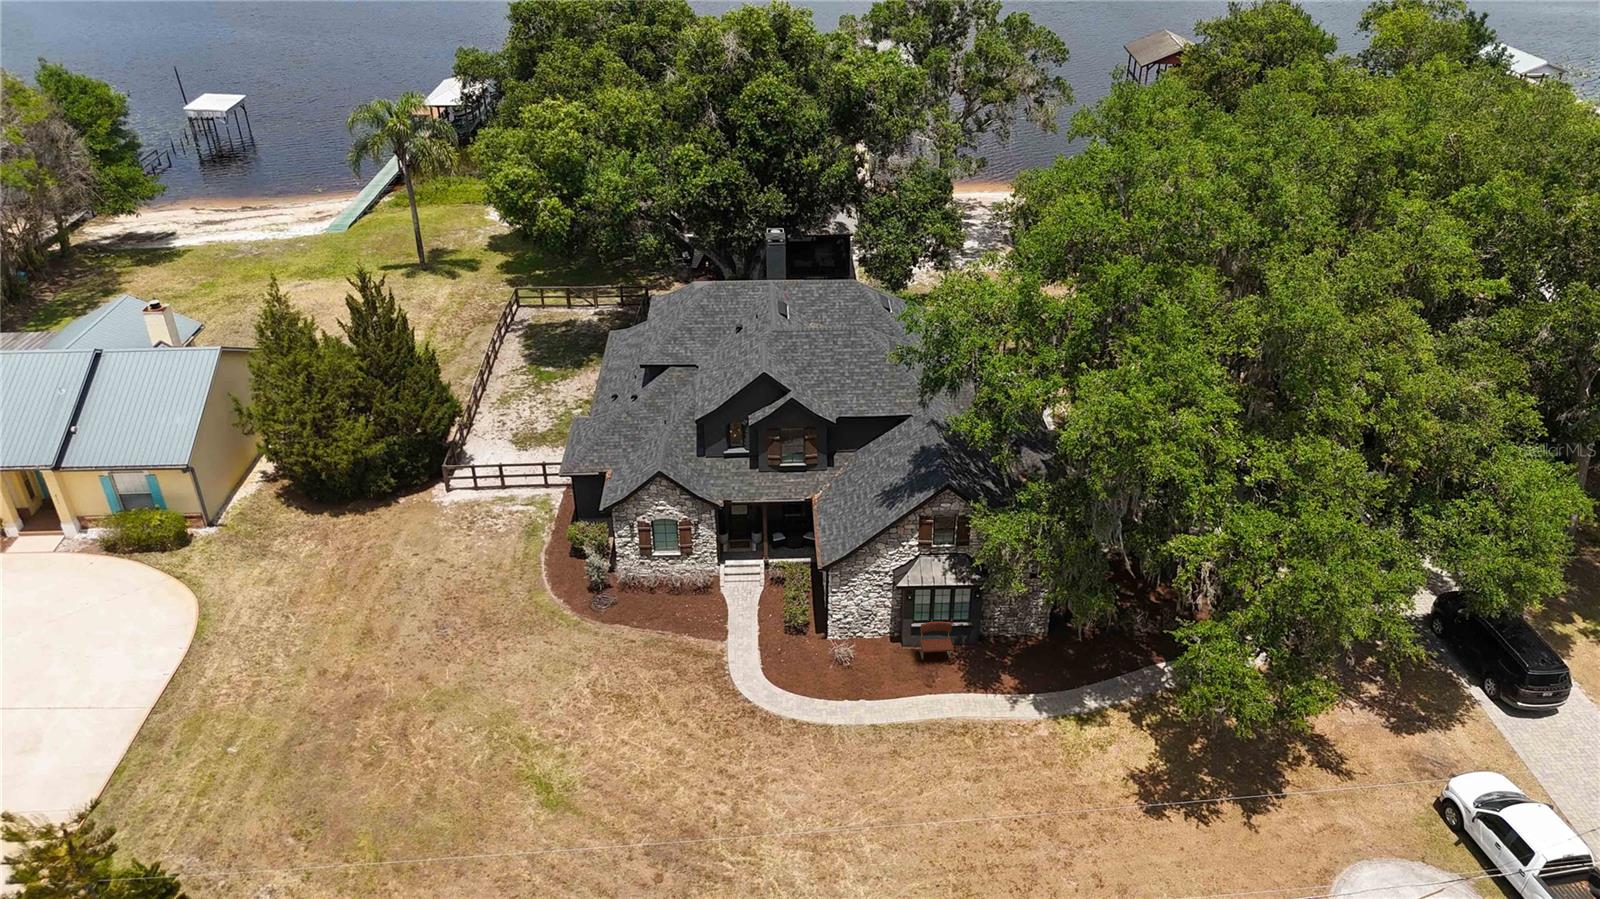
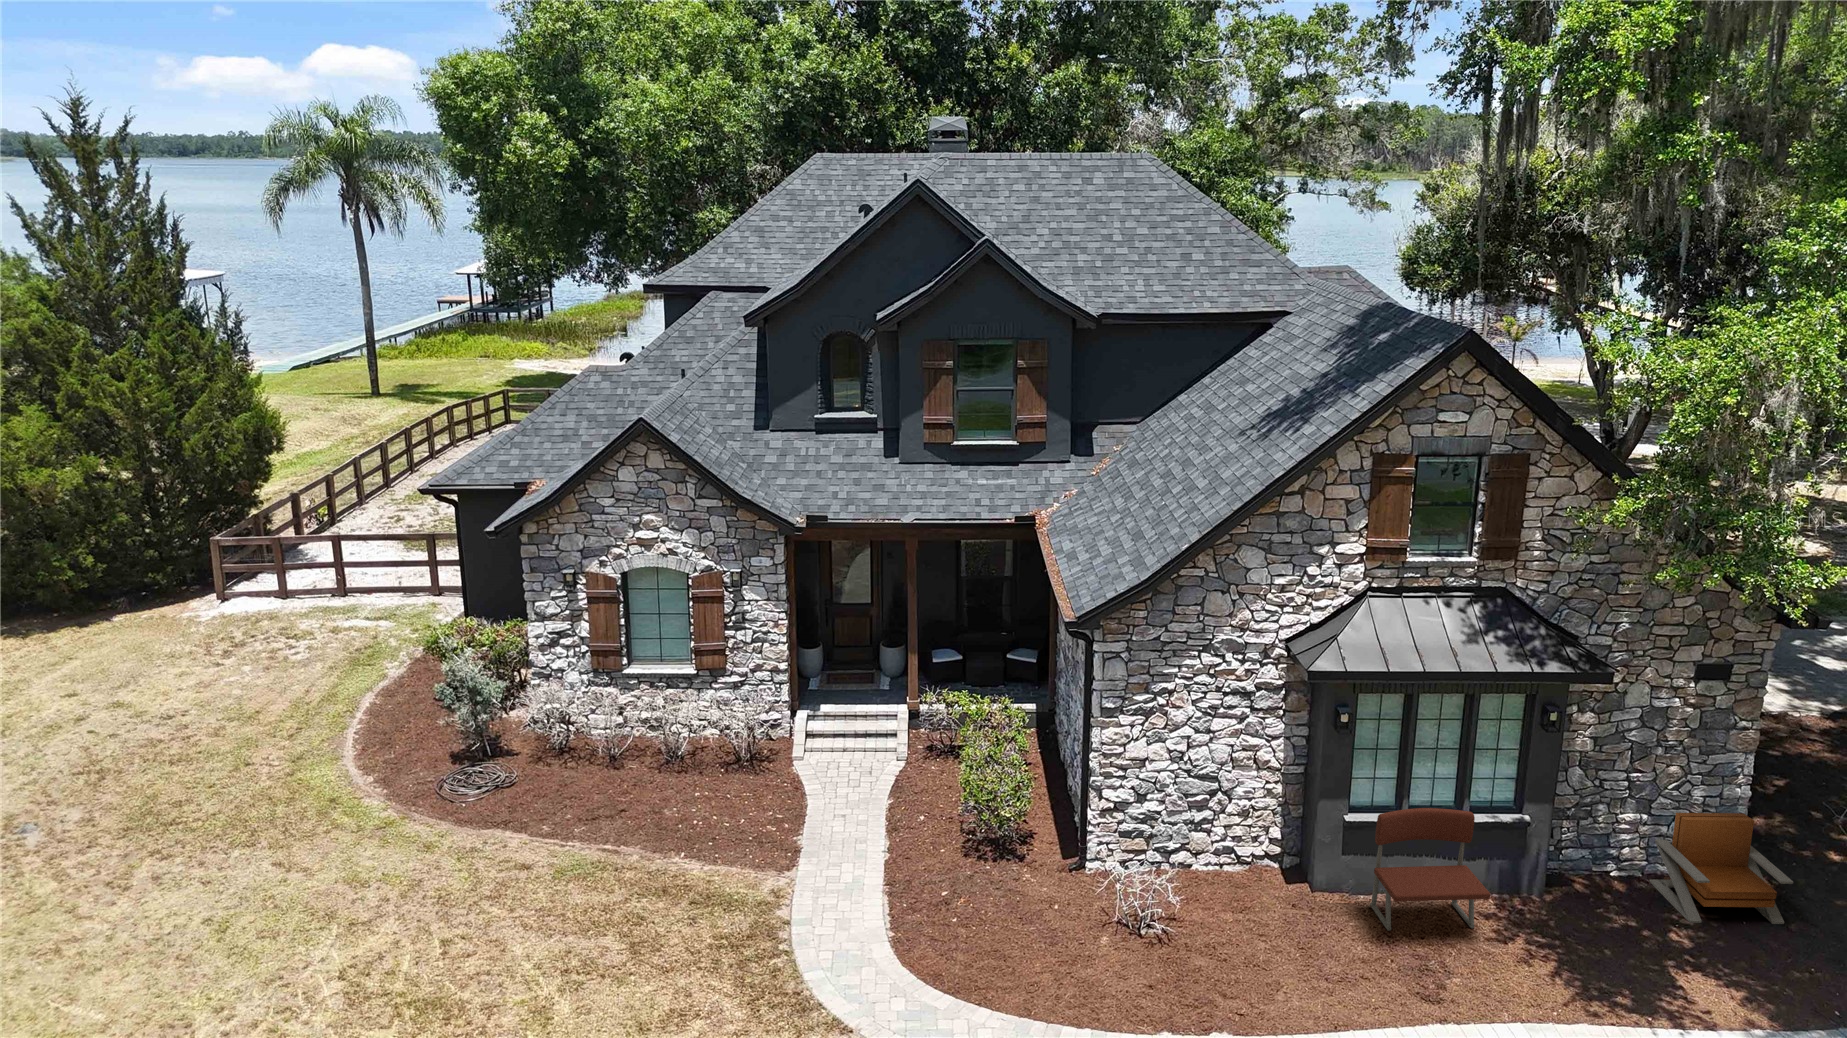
lounge chair: none [1015,619,1052,655] -> present [1649,813,1793,924]

